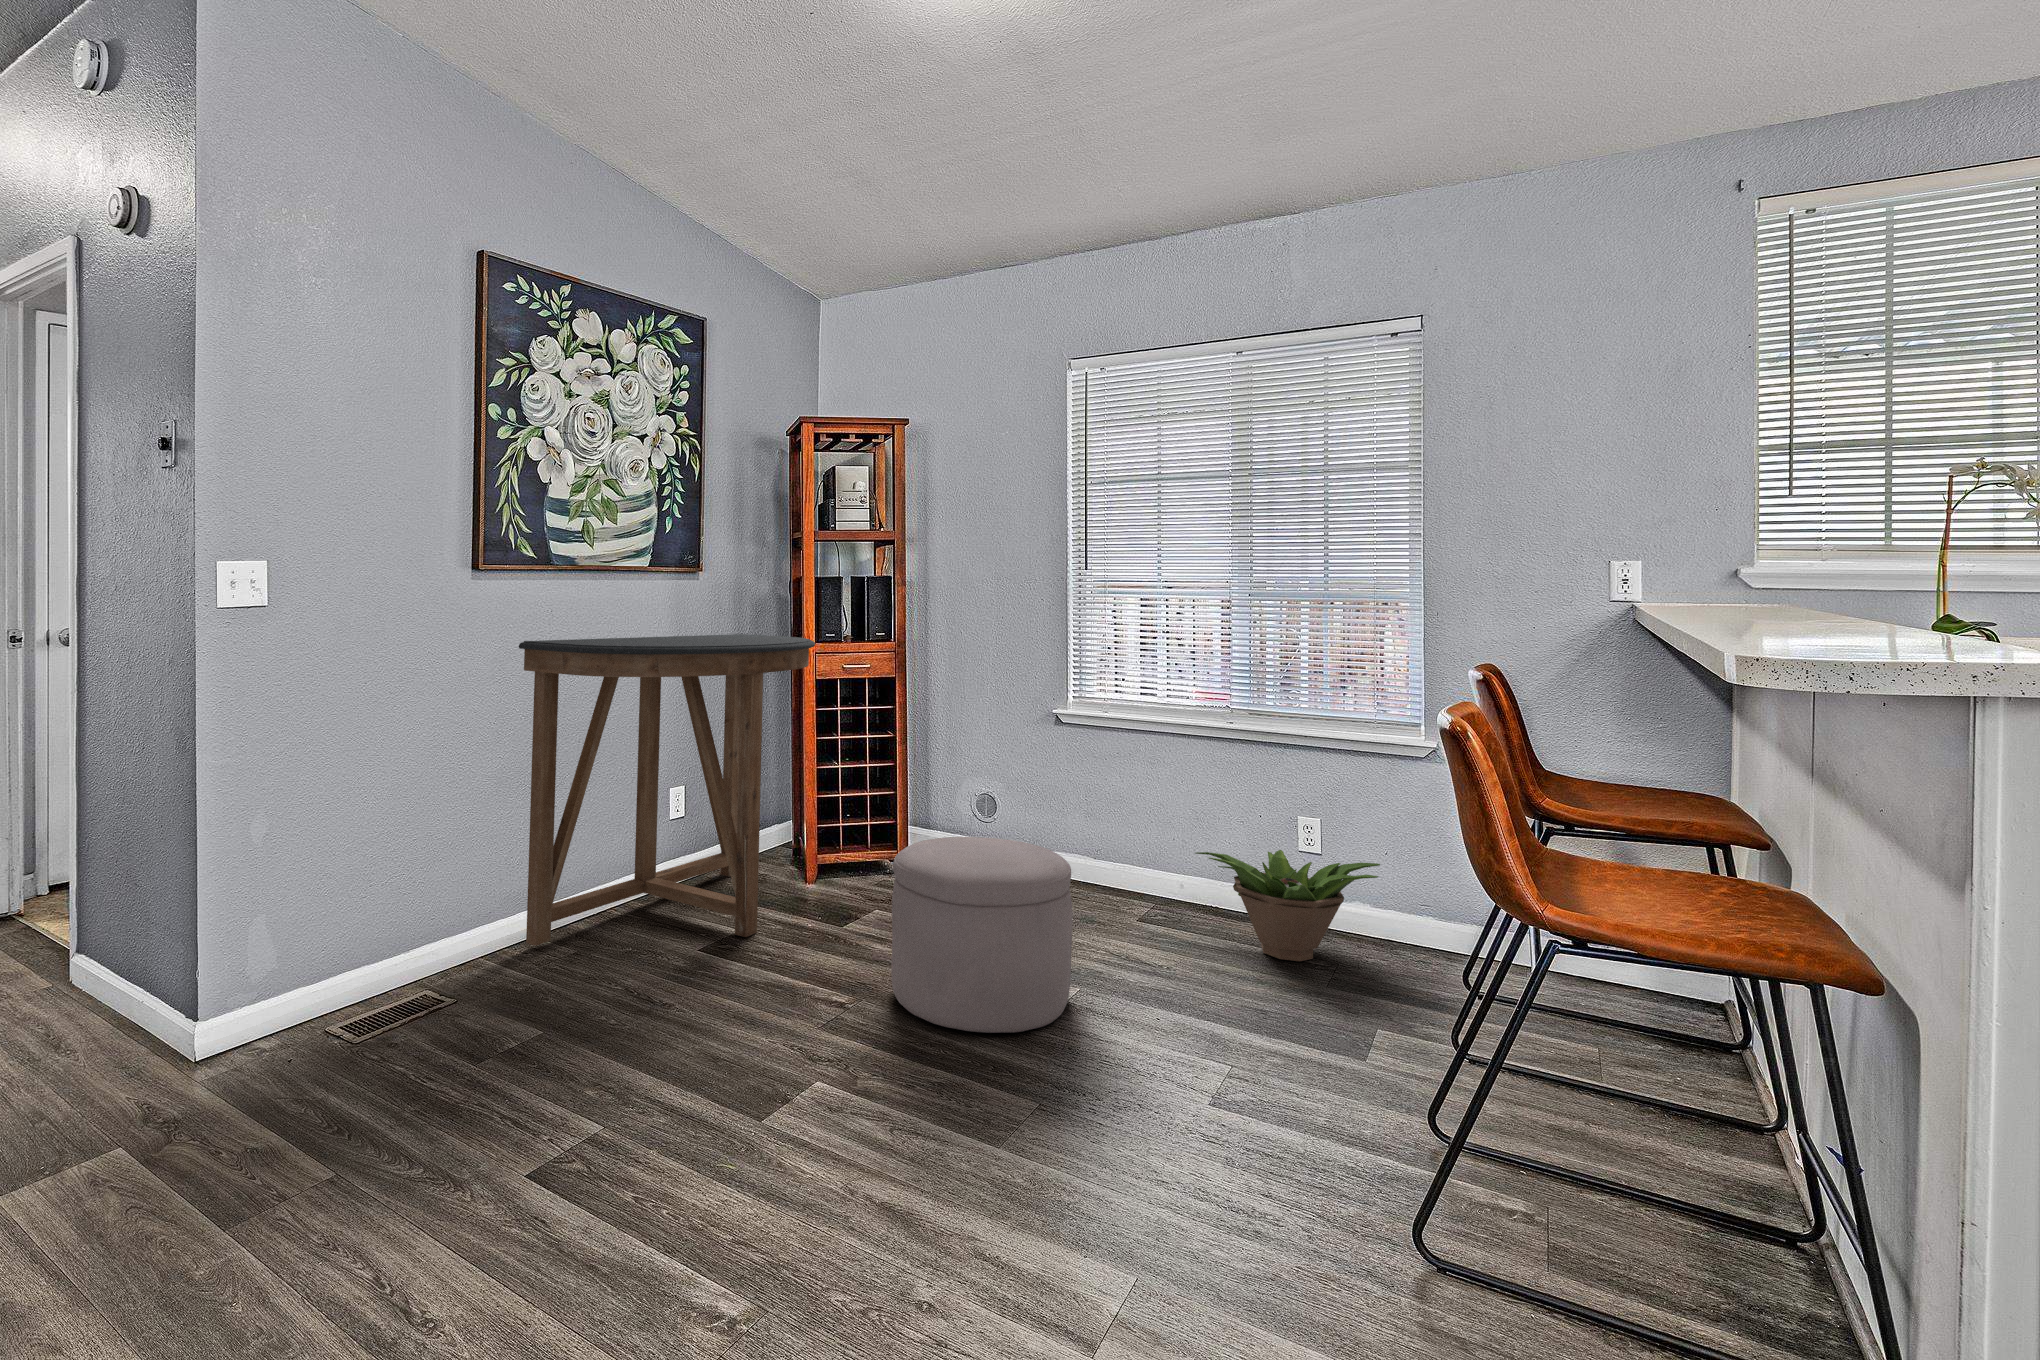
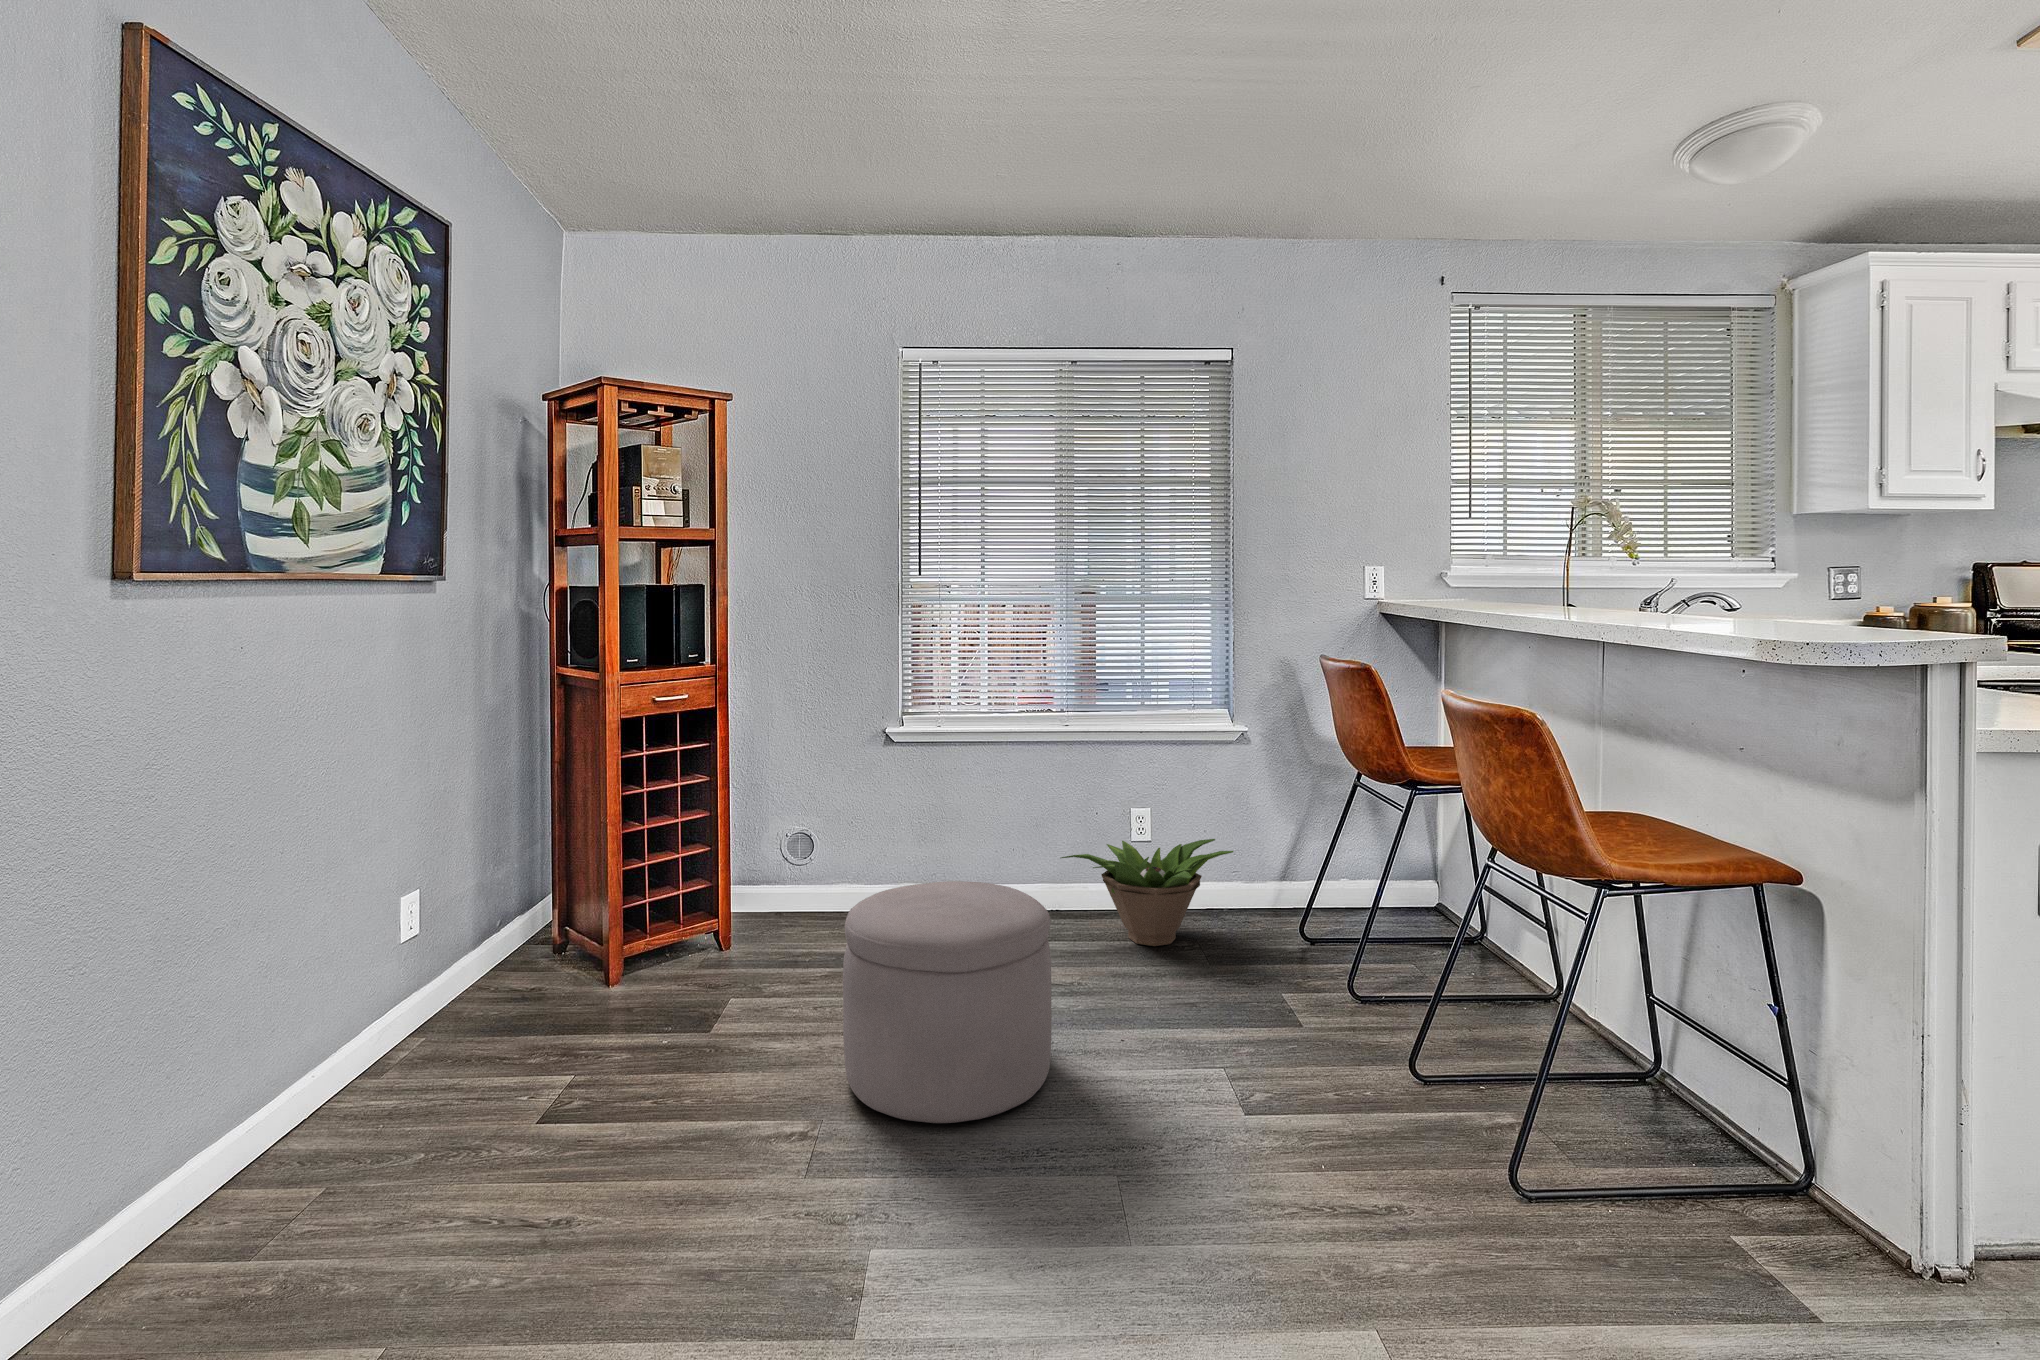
console table: present [519,634,815,946] -> none [206,666,644,1211]

